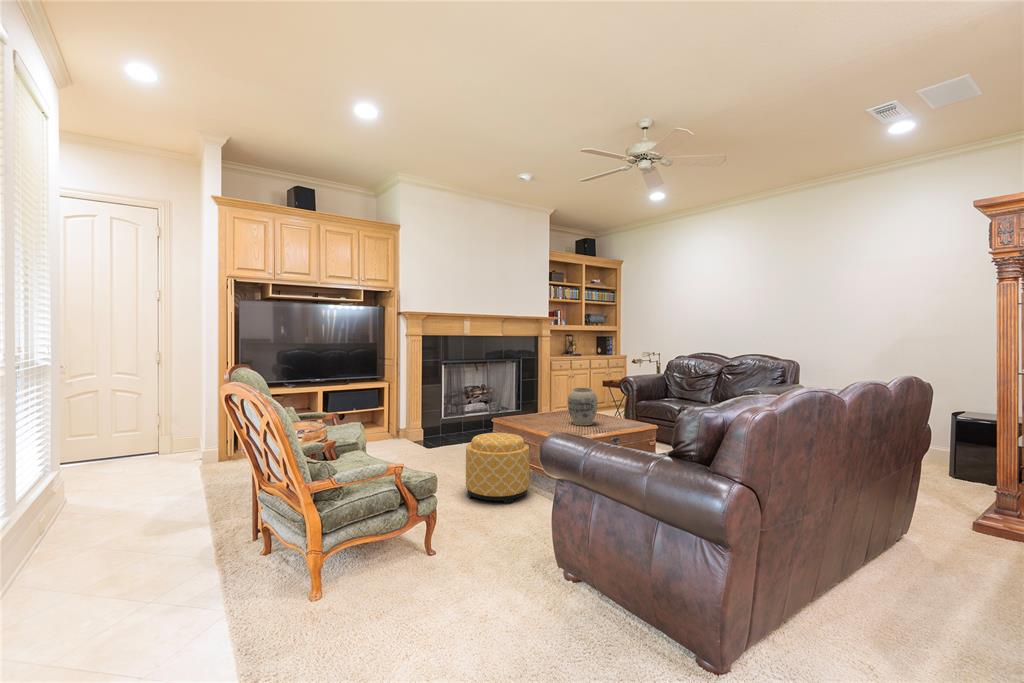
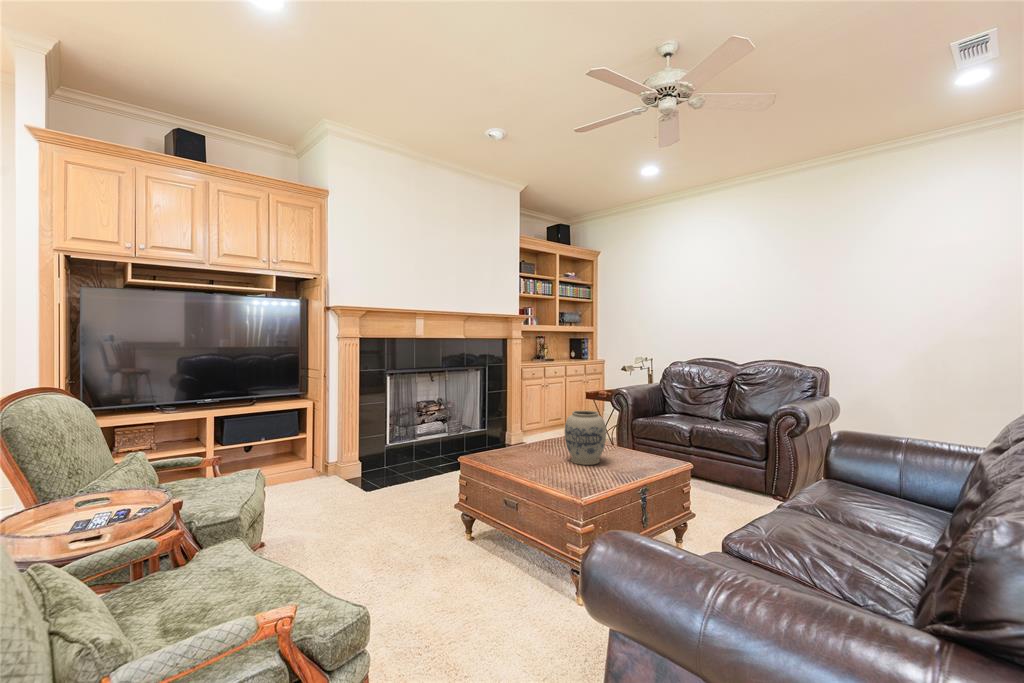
ottoman: present [466,433,530,504] -> none [421,482,518,601]

